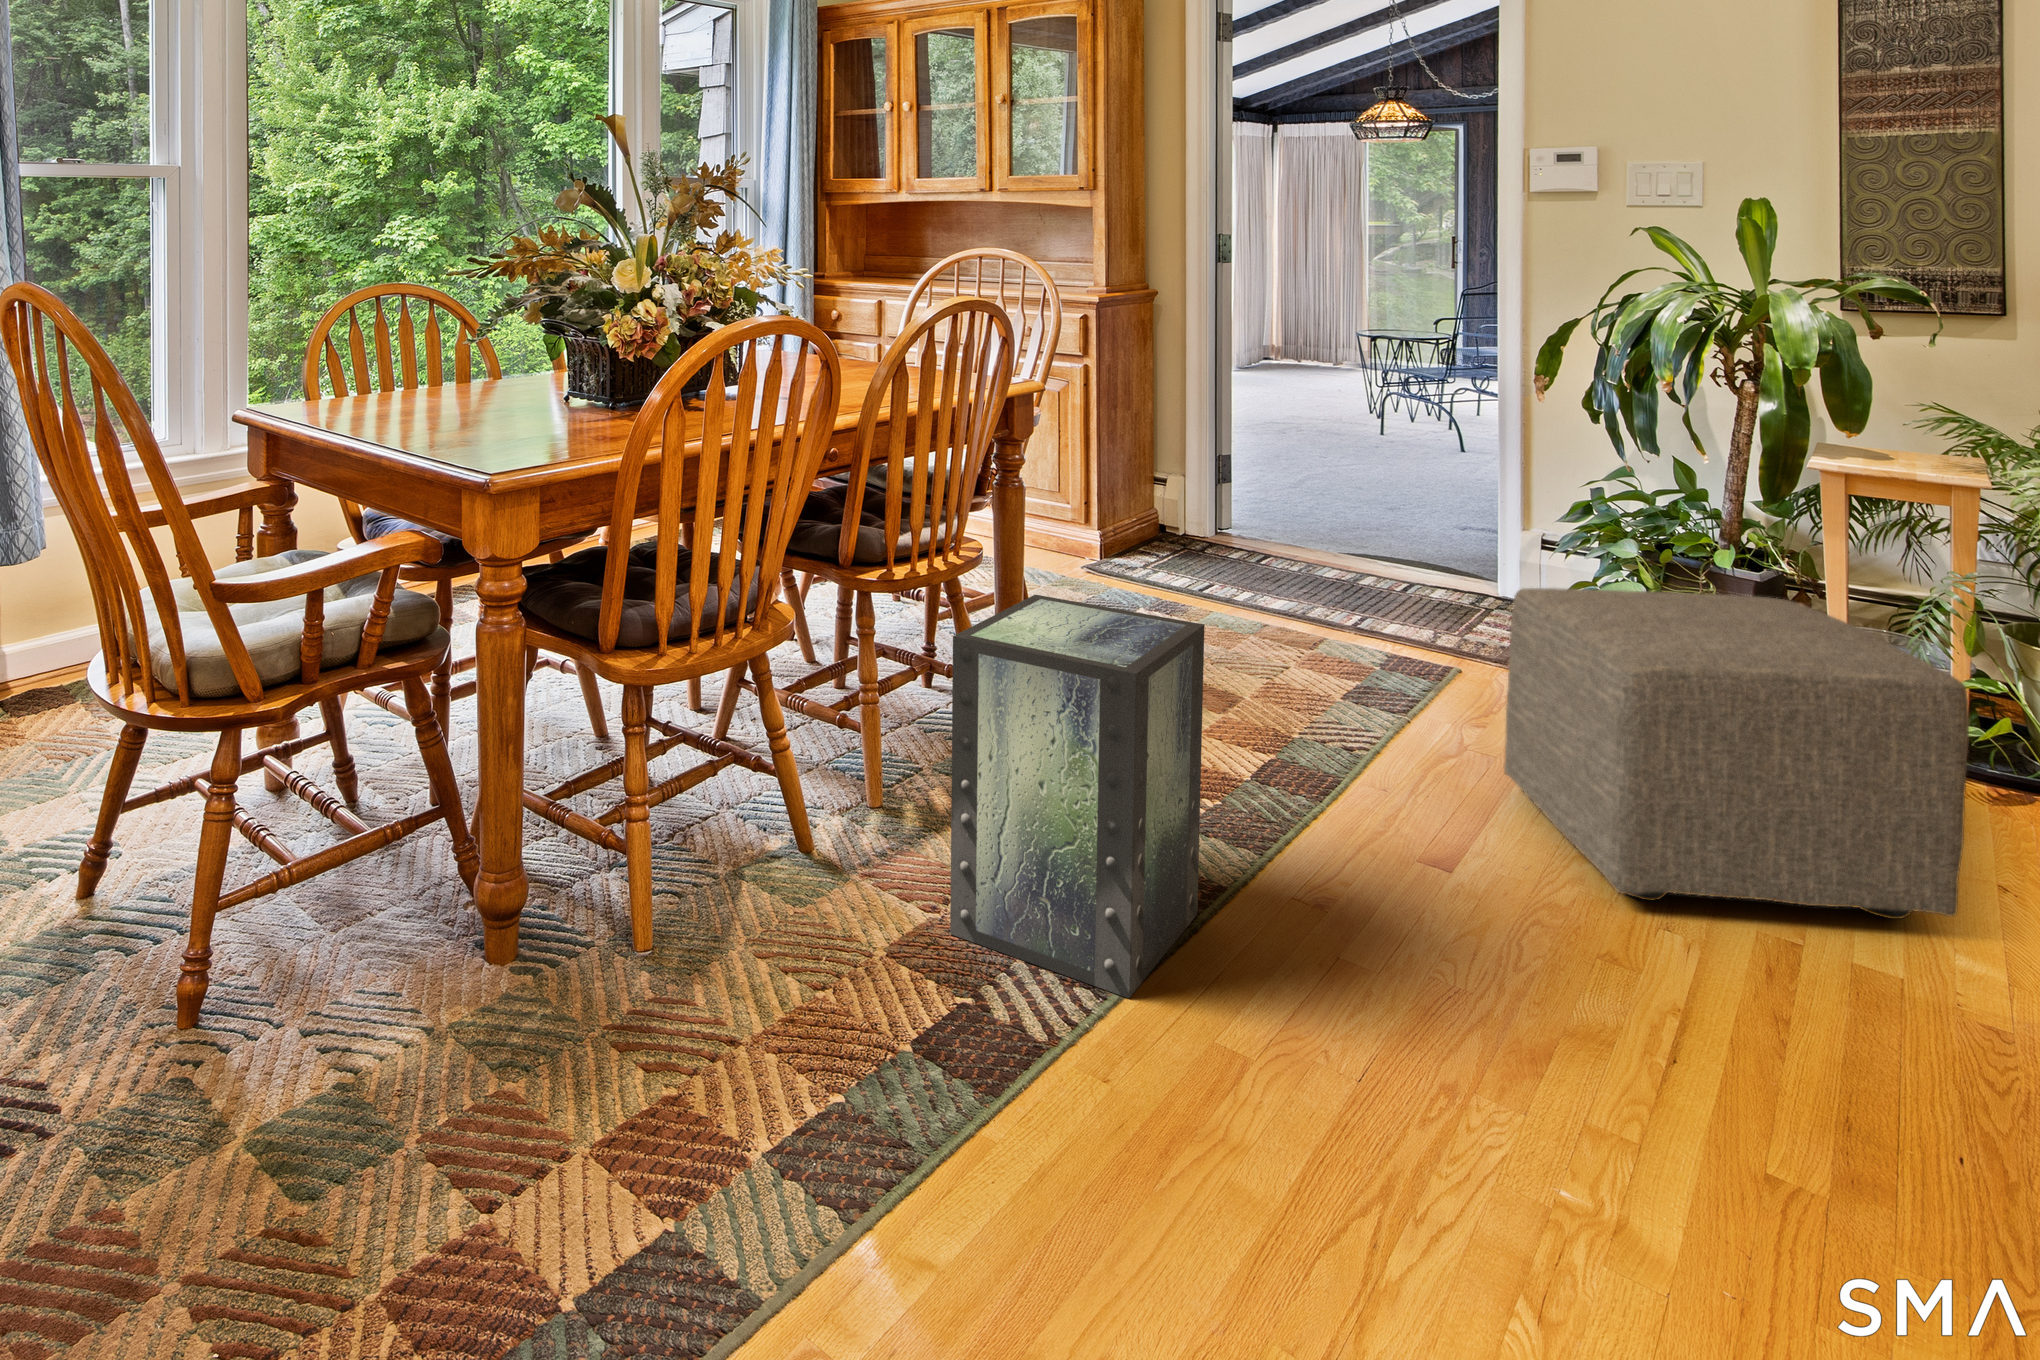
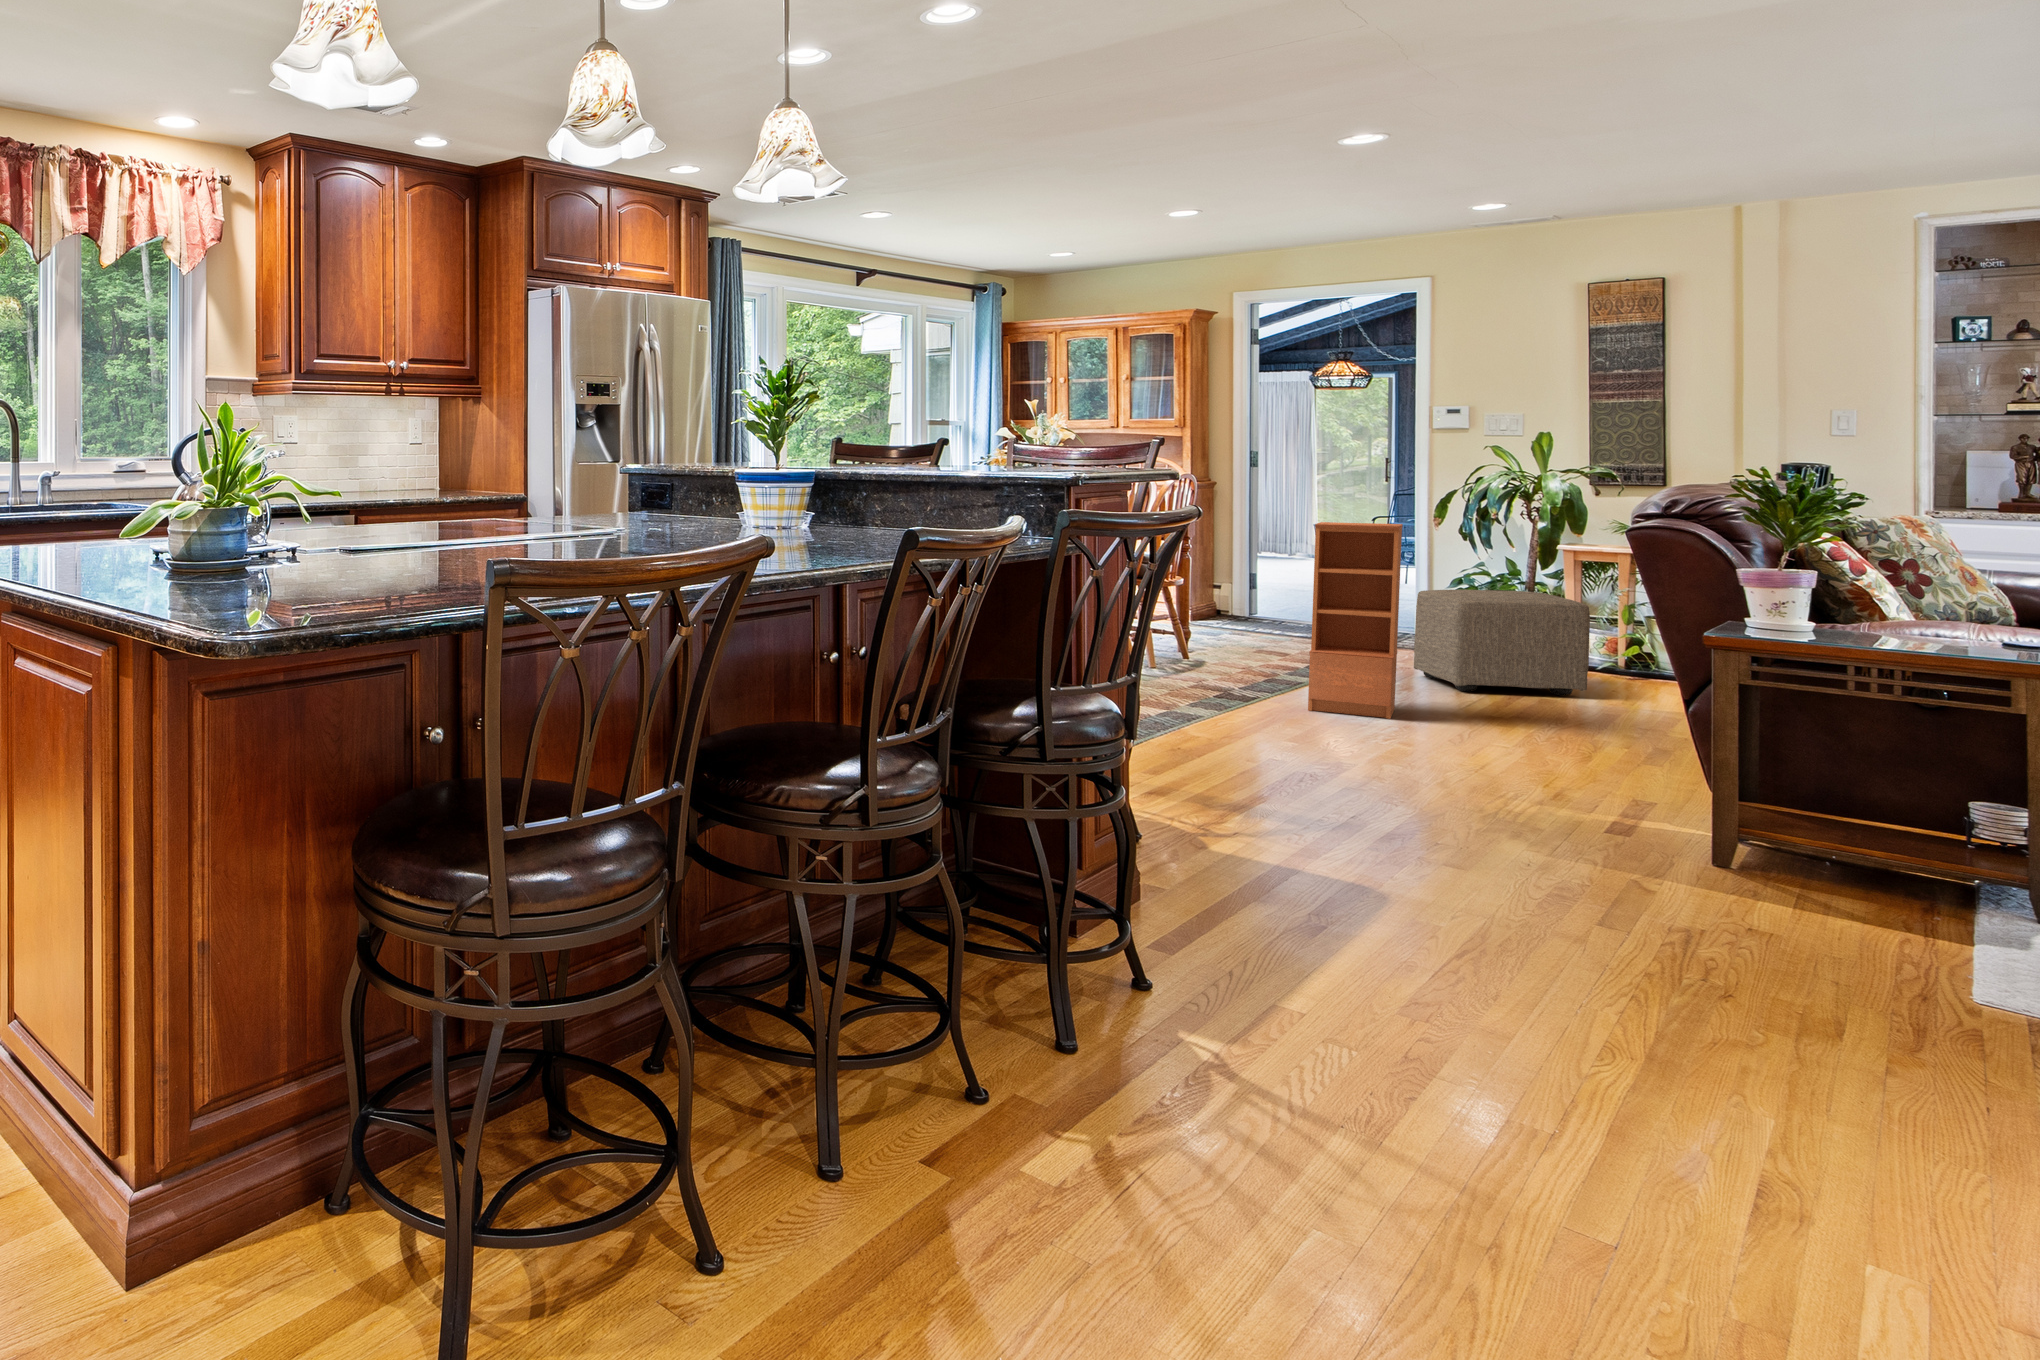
bookcase: none [1191,481,1486,1211] -> present [1308,522,1403,719]
storage box: present [950,595,1205,998] -> none [1202,579,1297,698]

